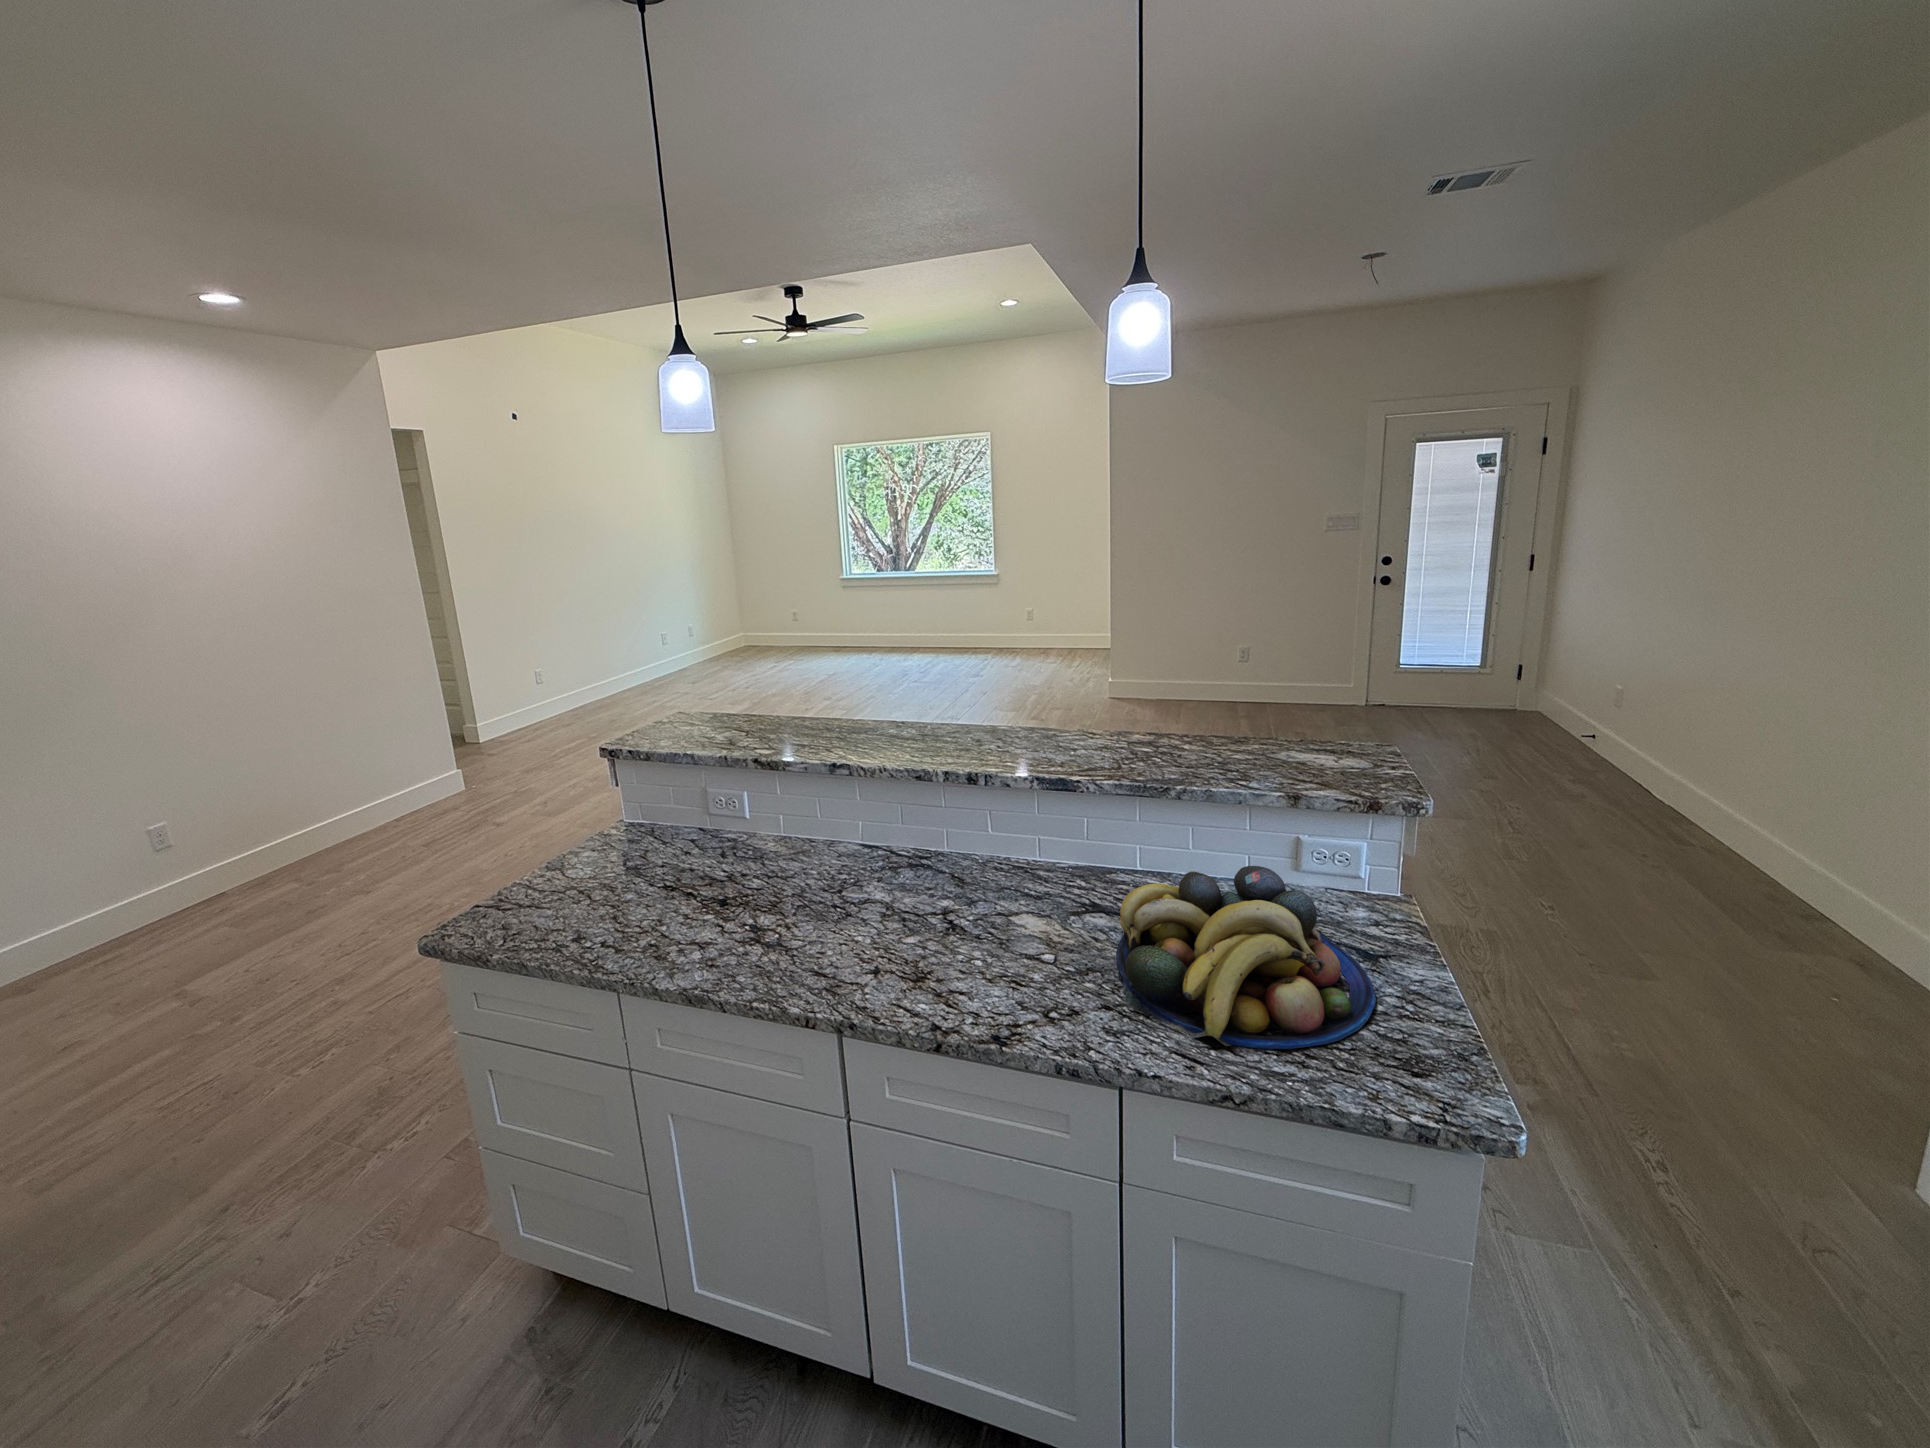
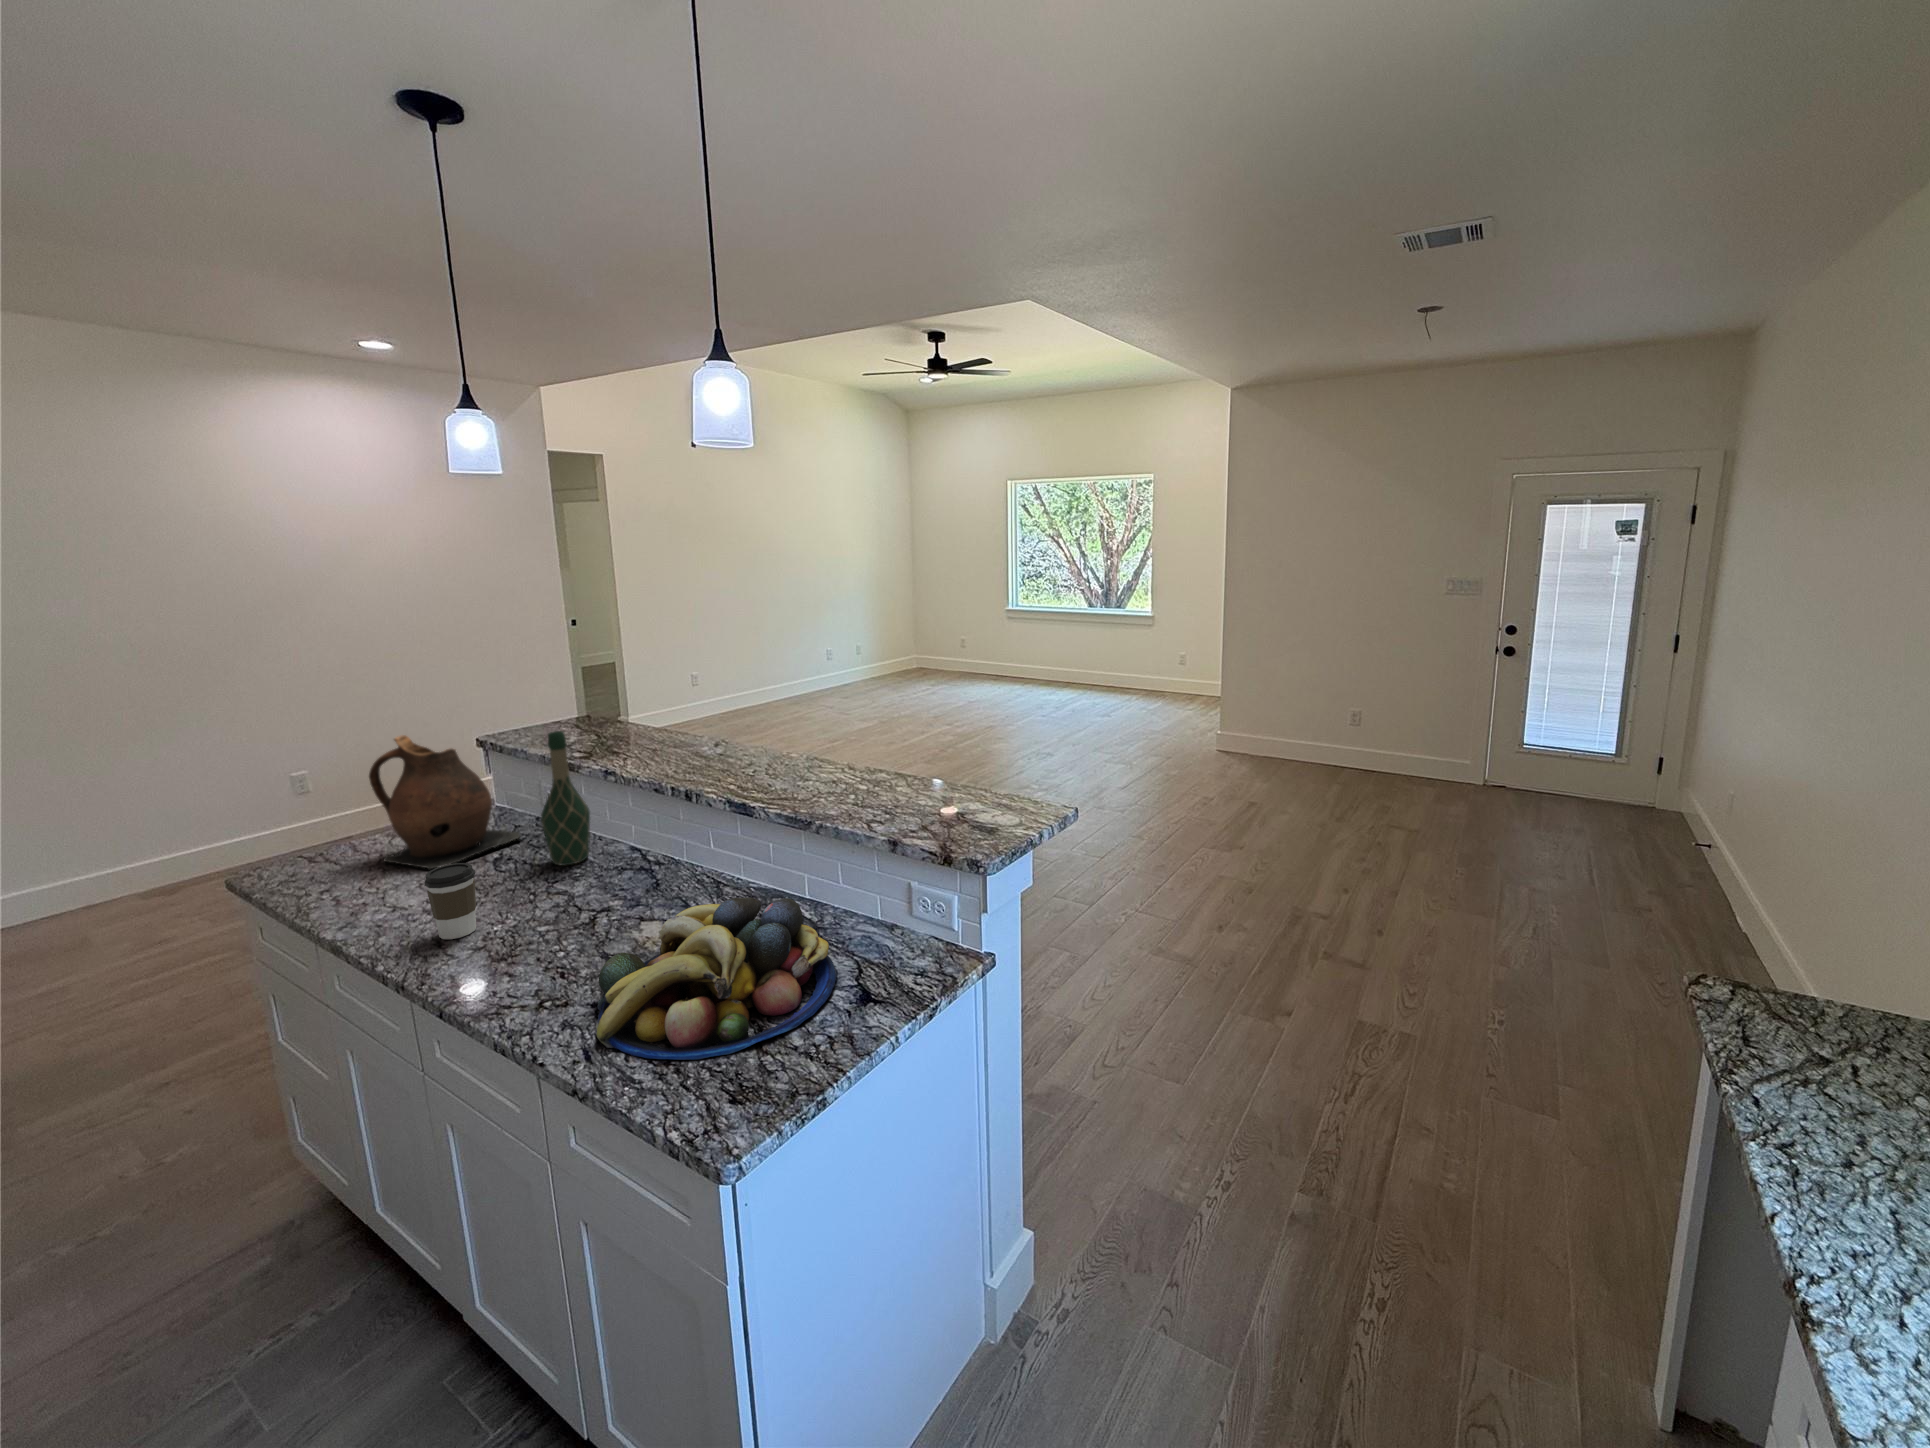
wine bottle: none [794,723,843,874] -> present [541,731,590,866]
ceramic pitcher: none [580,748,728,900] -> present [369,735,520,871]
coffee cup: none [810,879,858,968] -> present [424,863,476,939]

